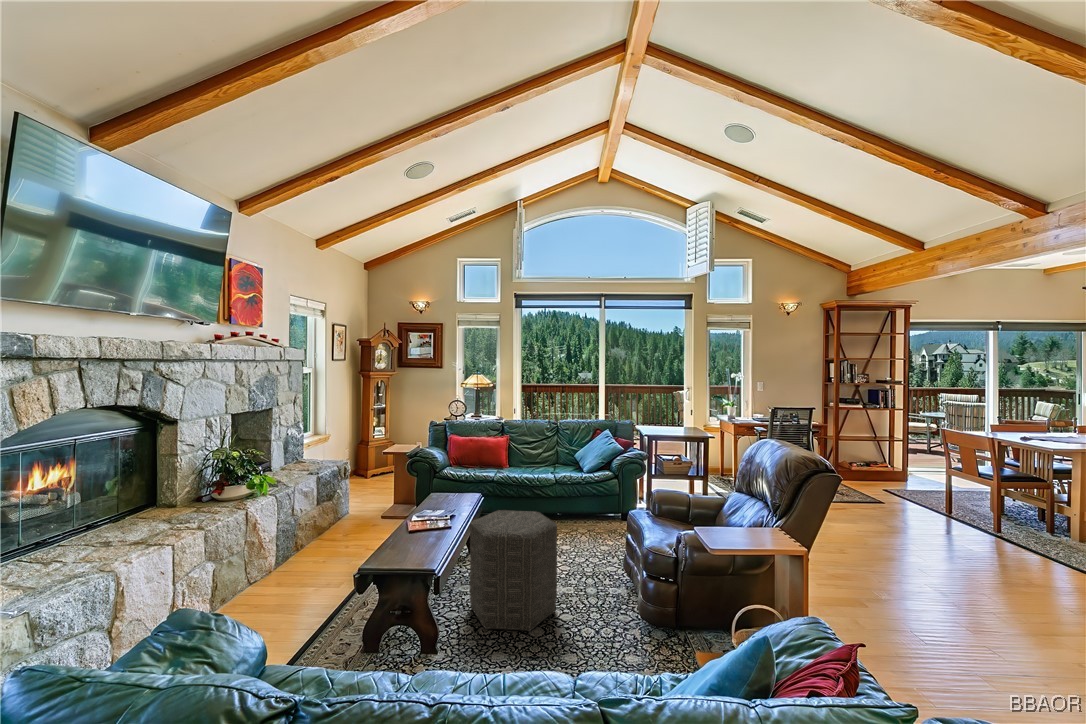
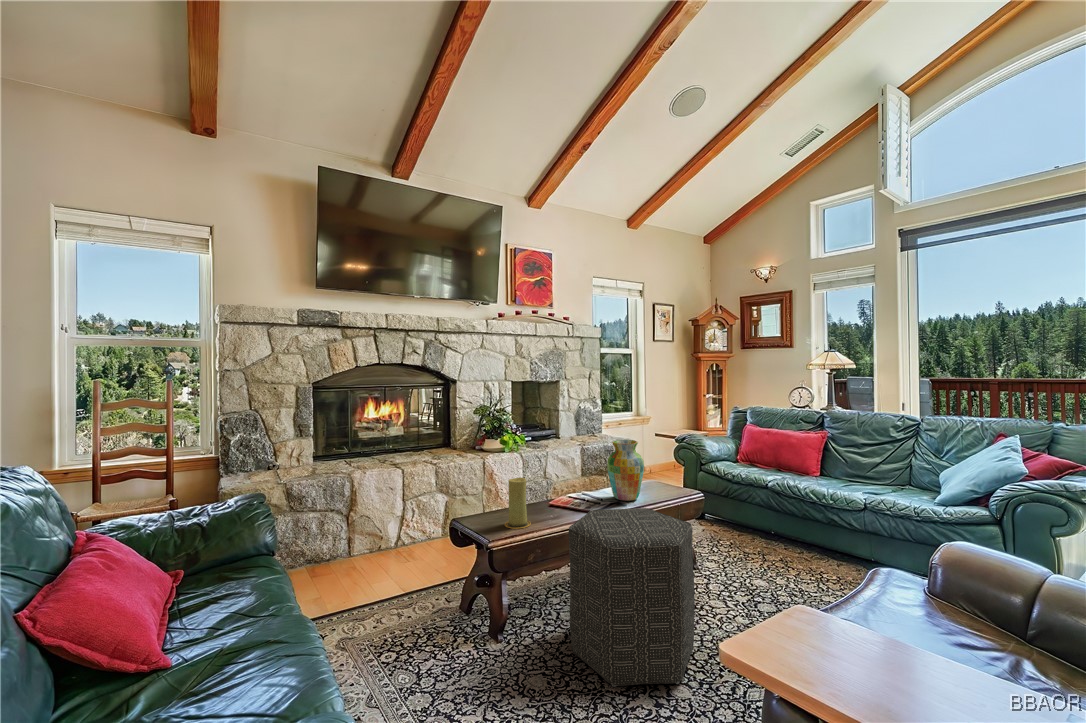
vase: none [432,462,462,512] -> present [607,440,644,501]
candle: none [409,509,432,555] -> present [505,478,531,529]

